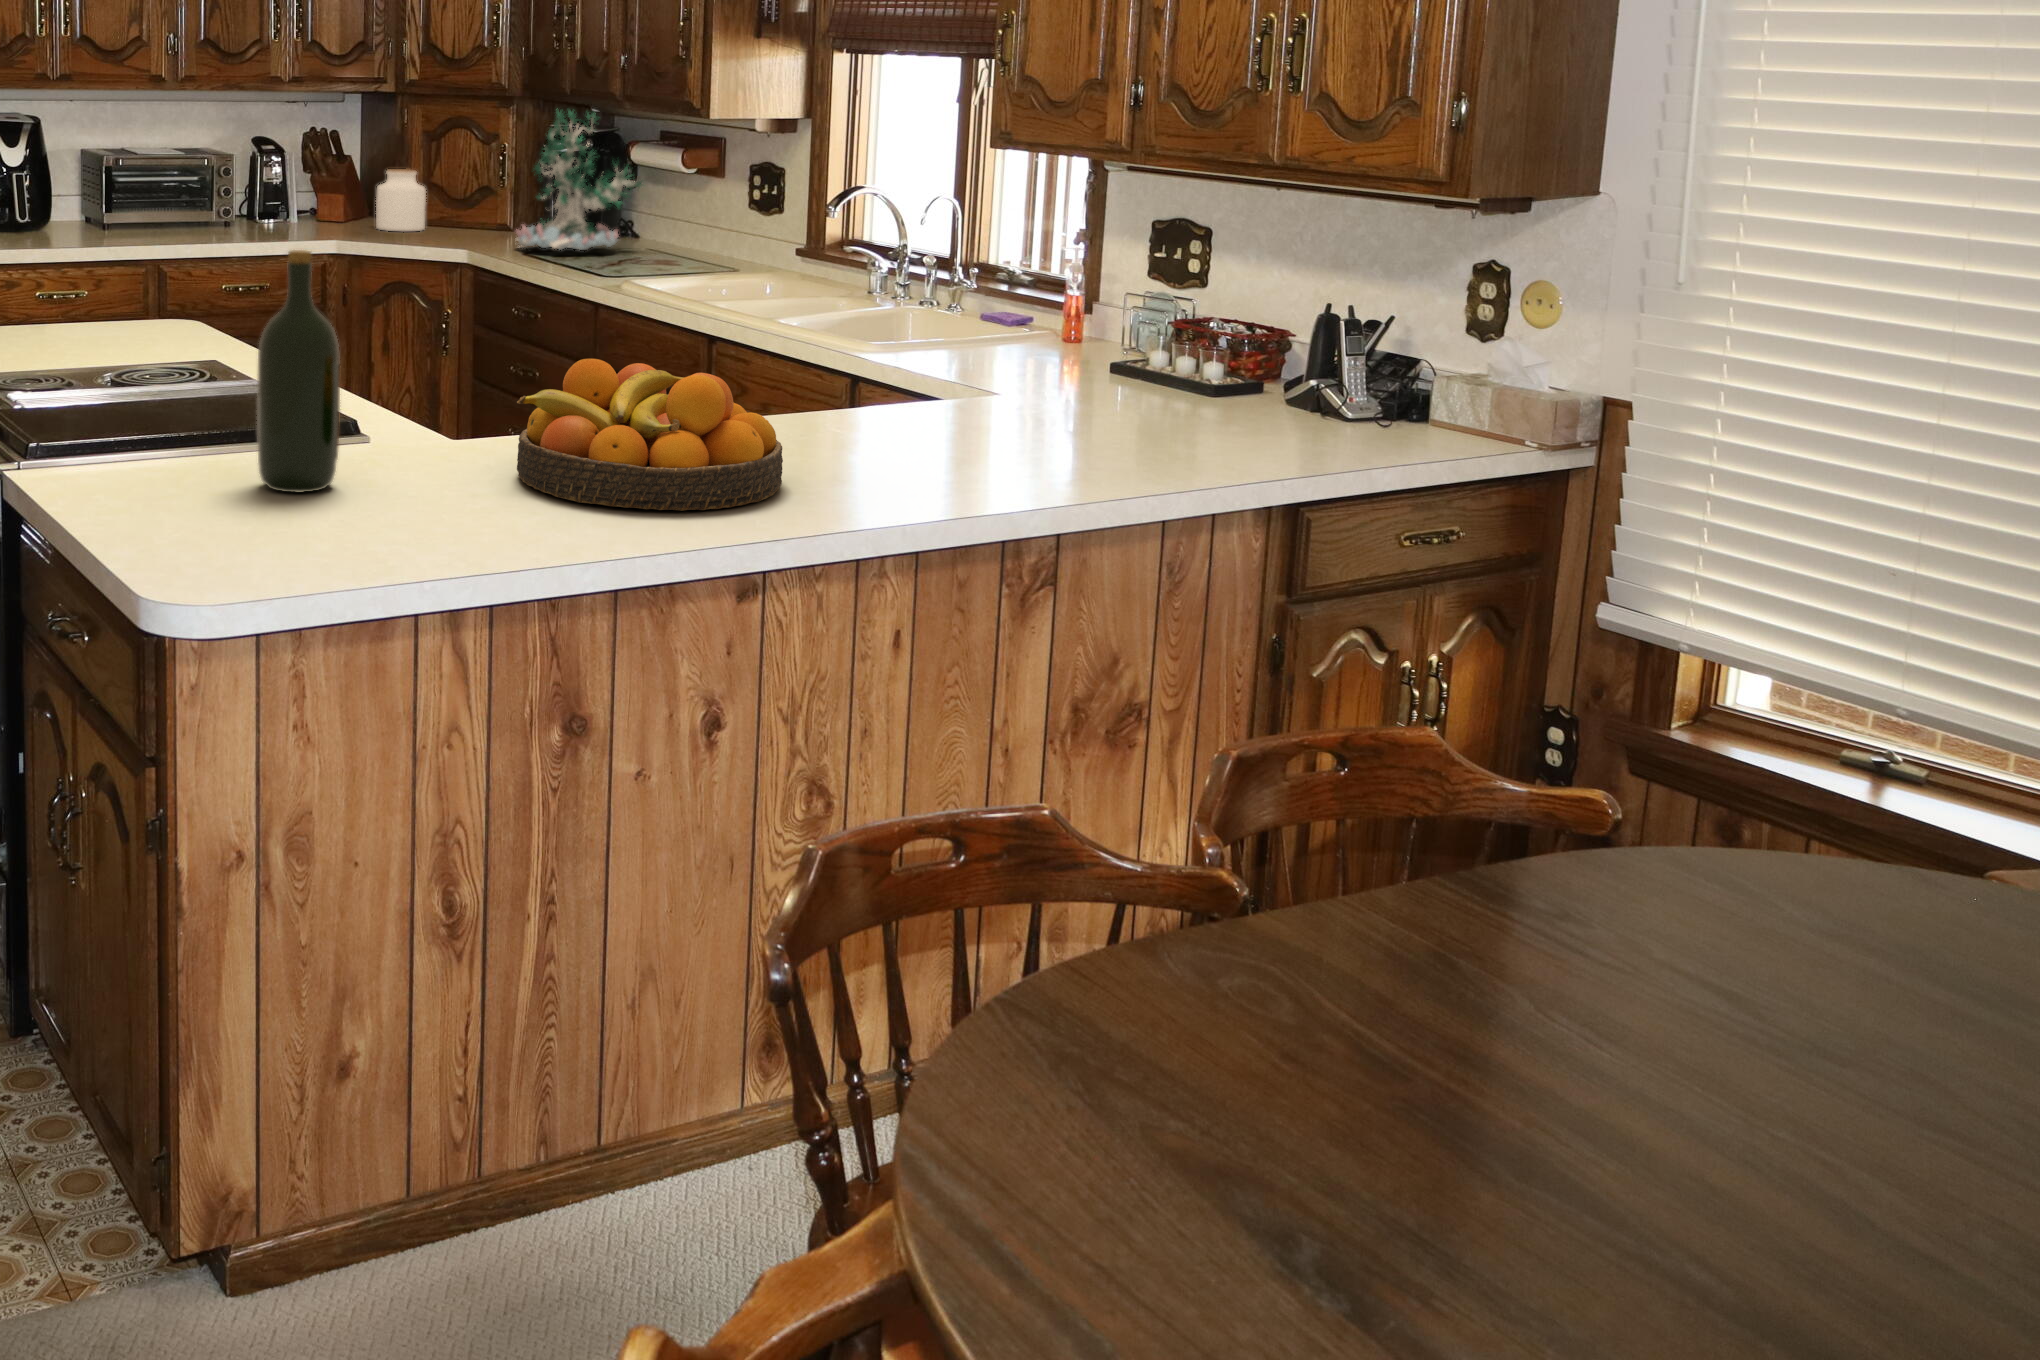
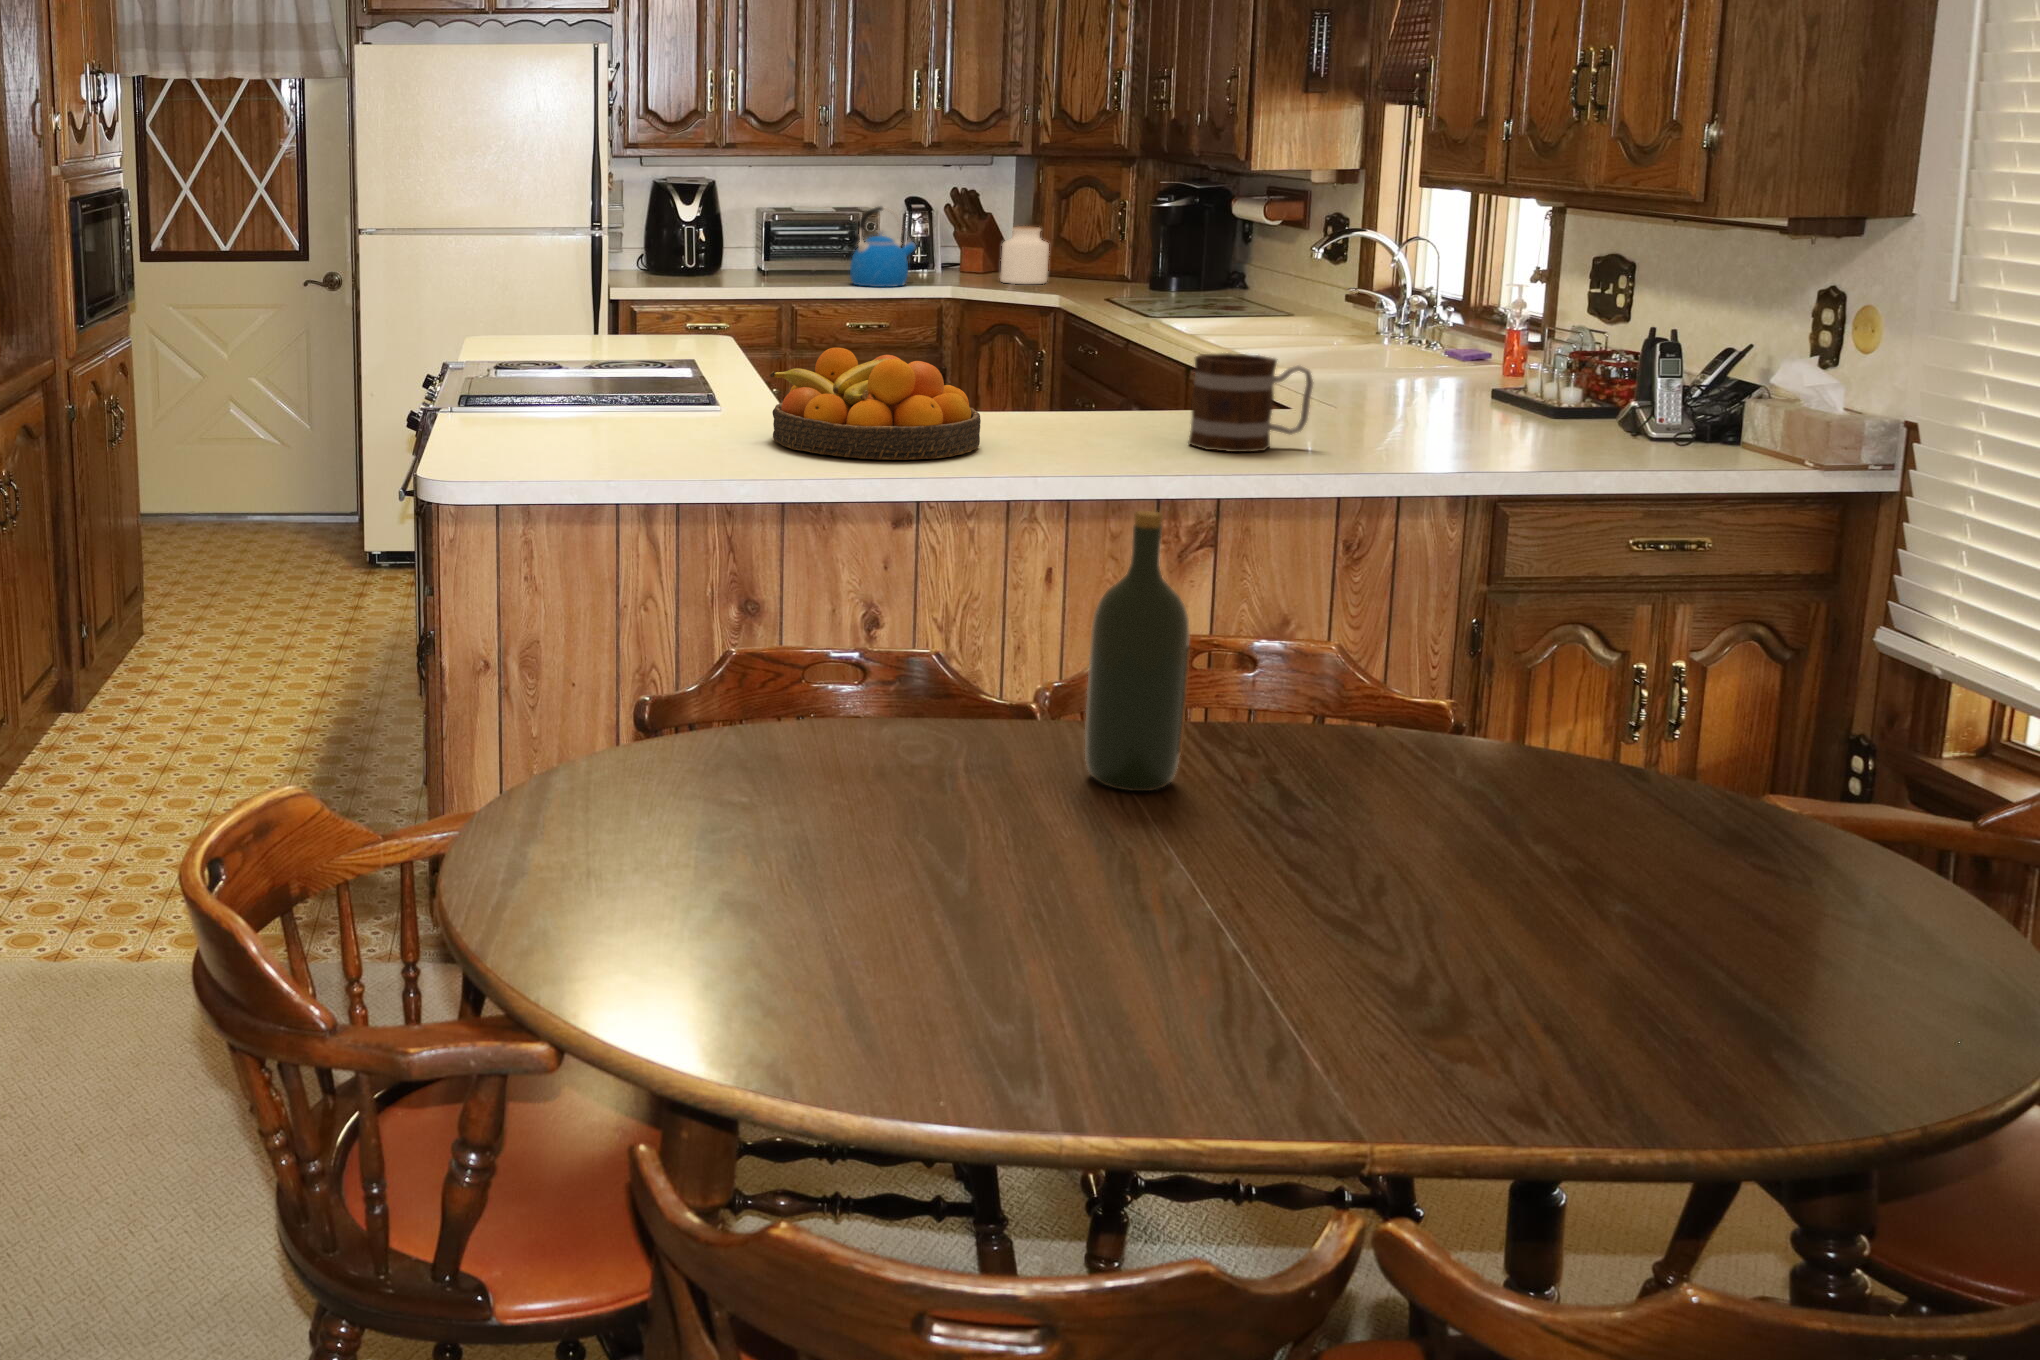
plant: present [516,111,641,250] -> none [1099,166,1234,301]
kettle: none [224,148,293,239] -> present [850,207,916,287]
wine bottle: present [257,250,340,492] -> present [1085,511,1190,791]
mug: none [956,341,1083,458] -> present [1189,353,1313,452]

